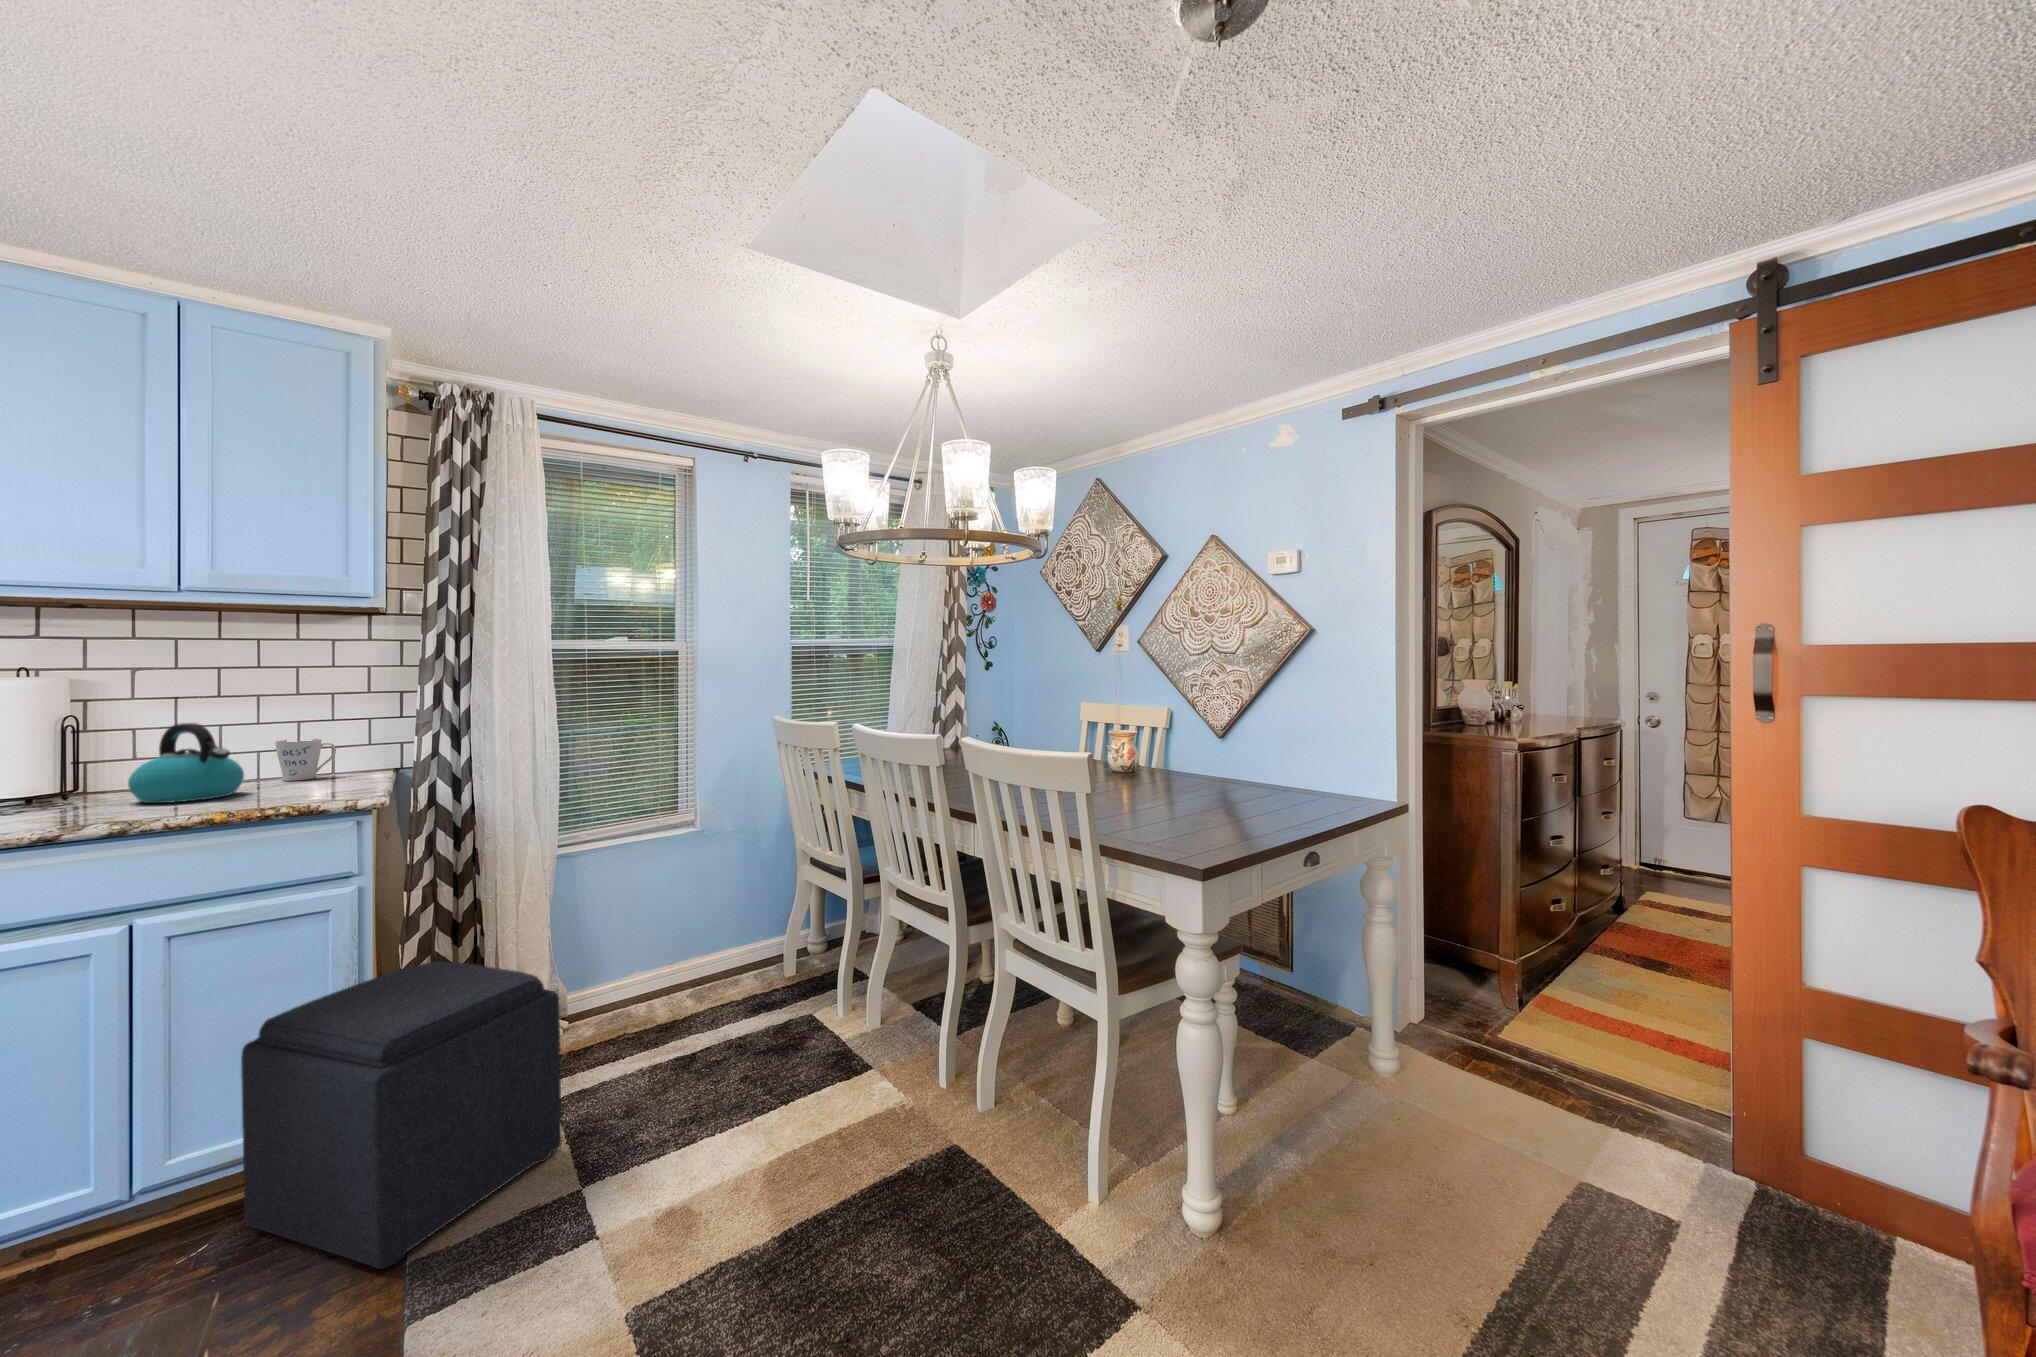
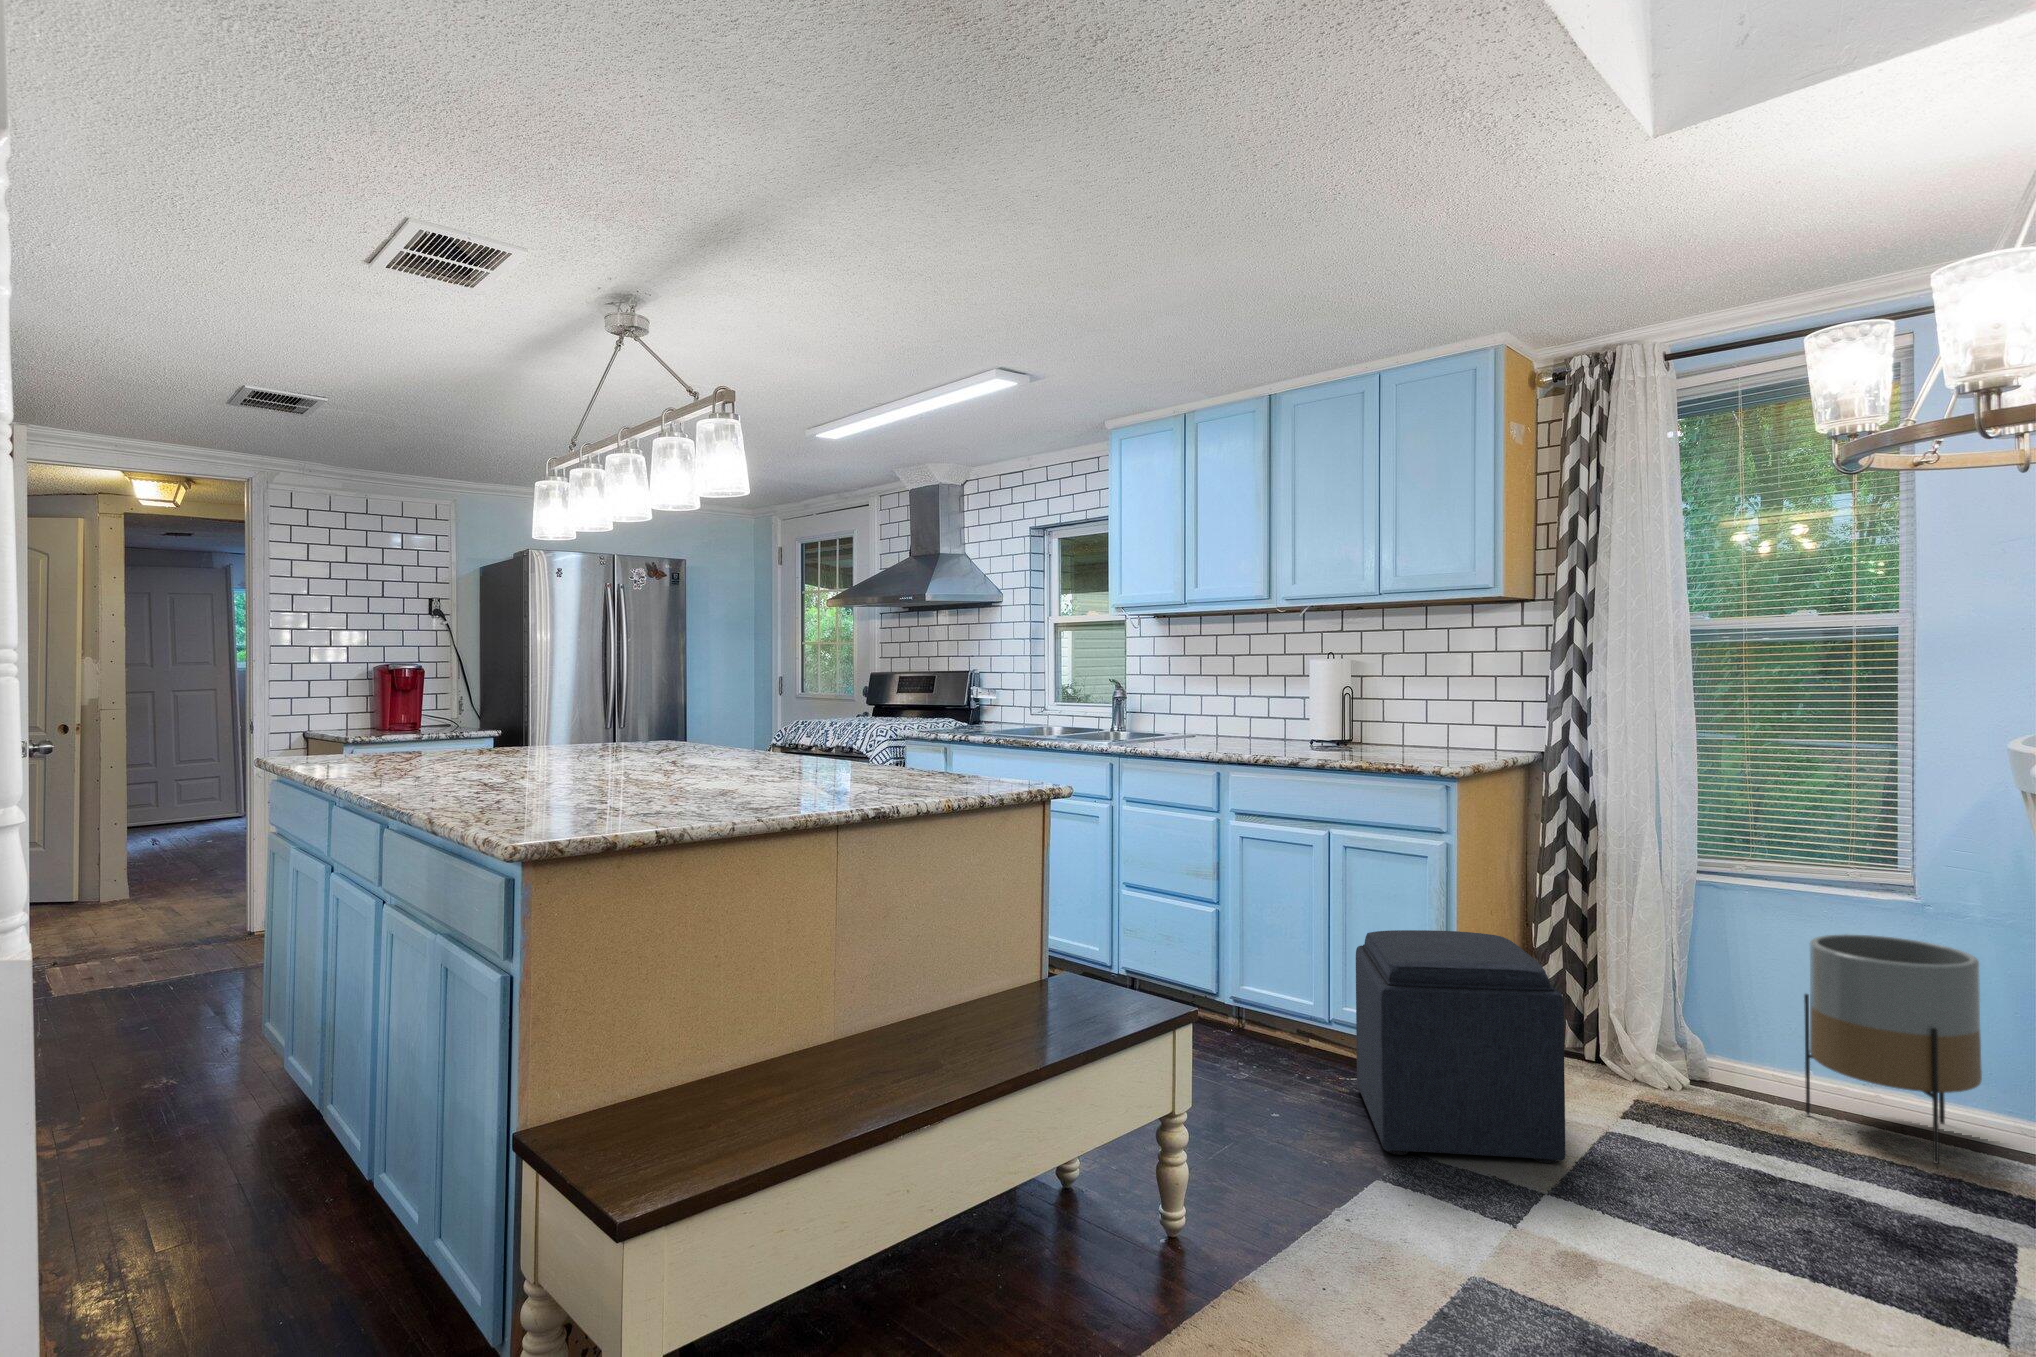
kettle: present [128,723,244,803] -> none [1350,700,1415,761]
mug: present [275,739,336,781] -> none [1454,721,1497,757]
planter: none [652,859,753,1008] -> present [1804,934,1982,1163]

